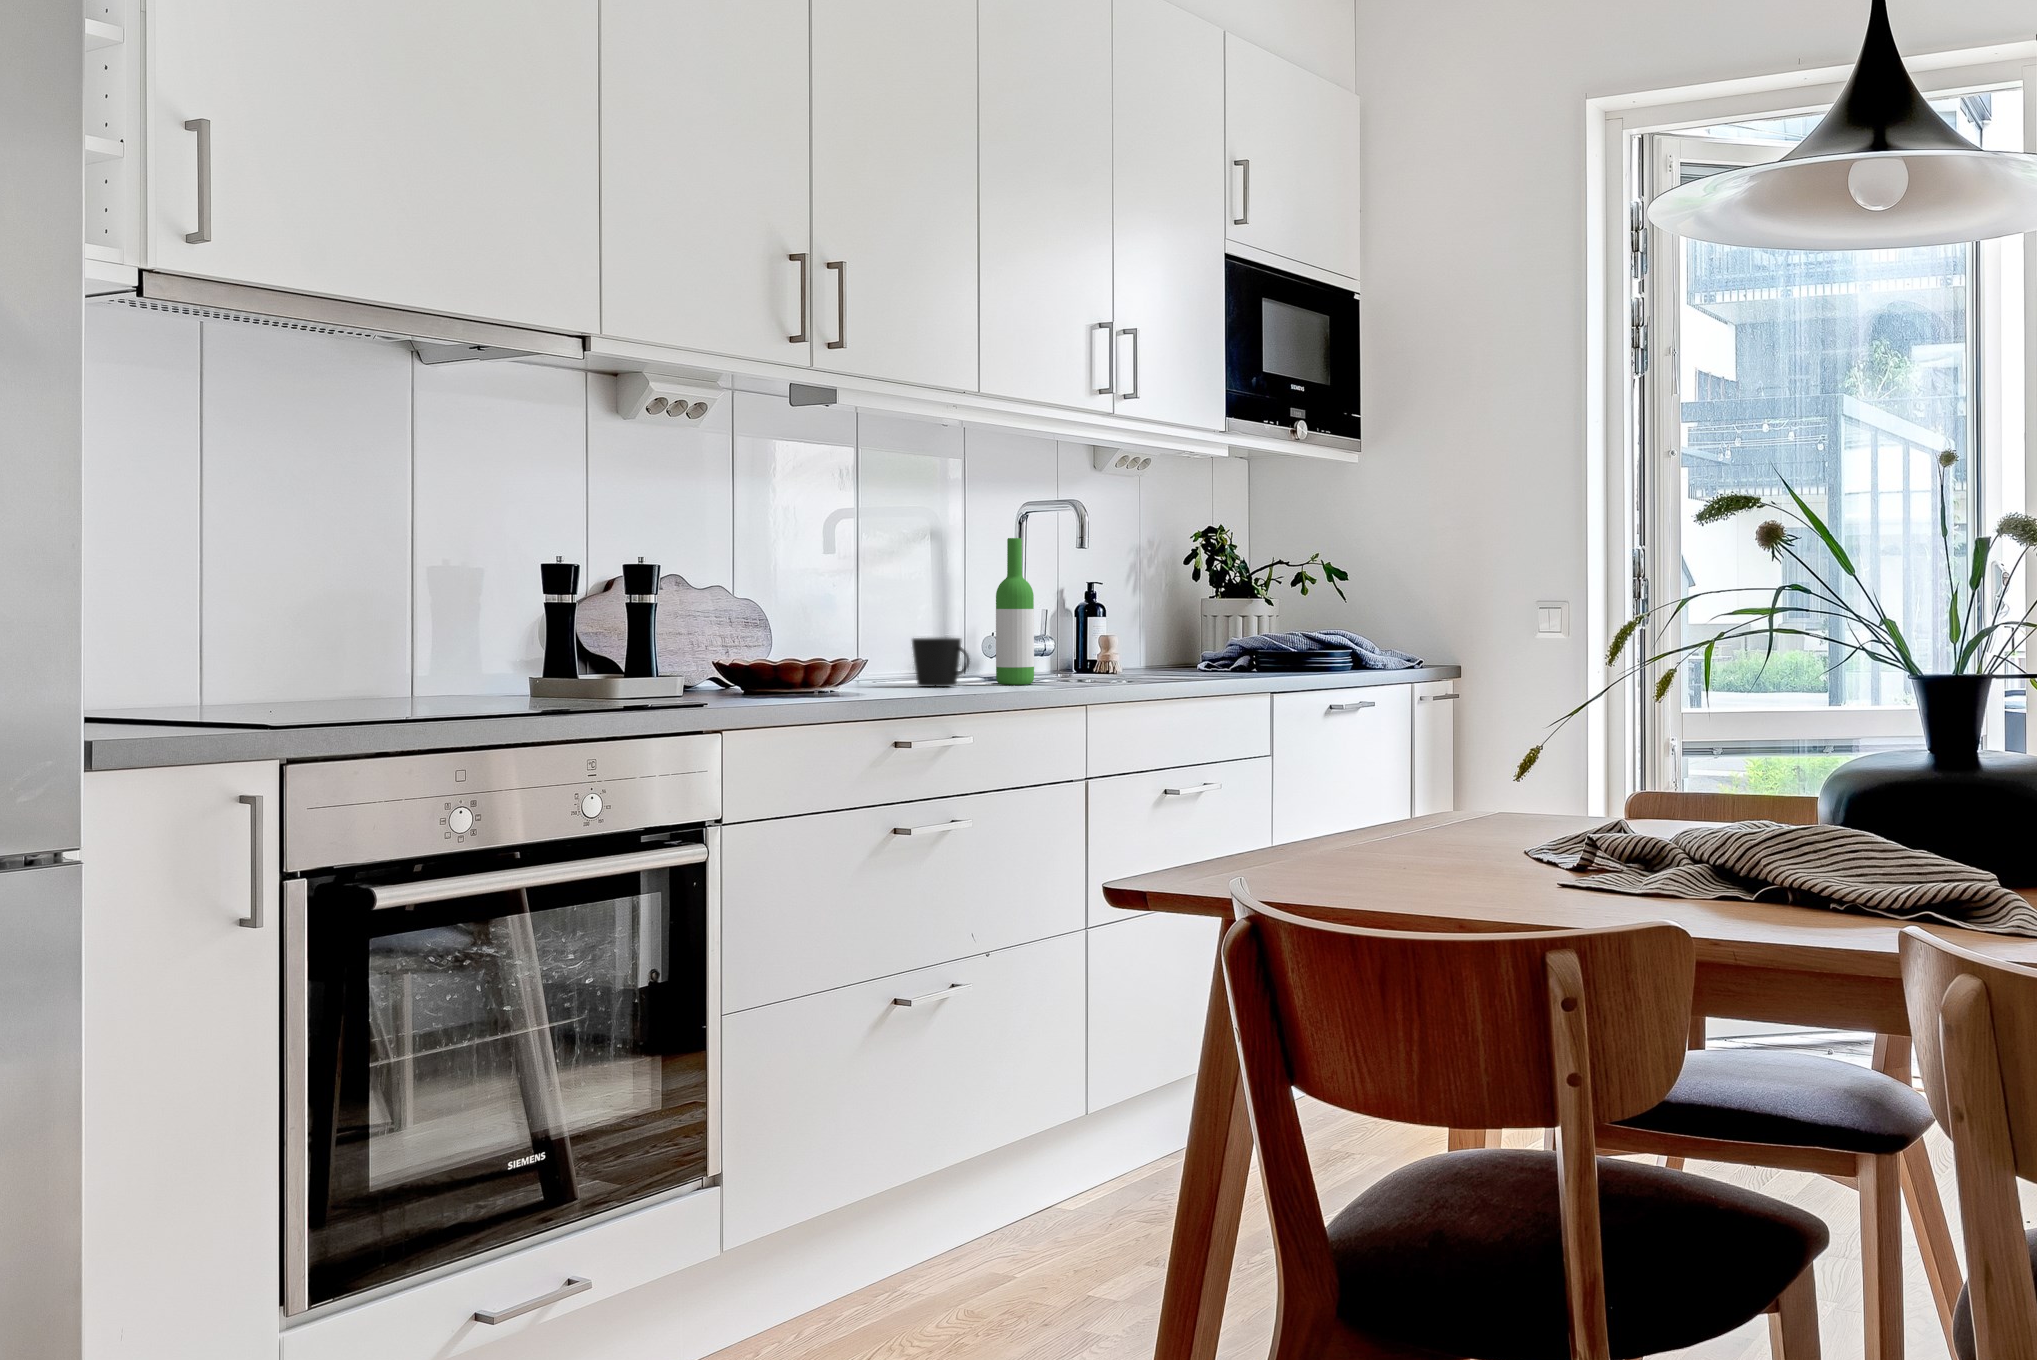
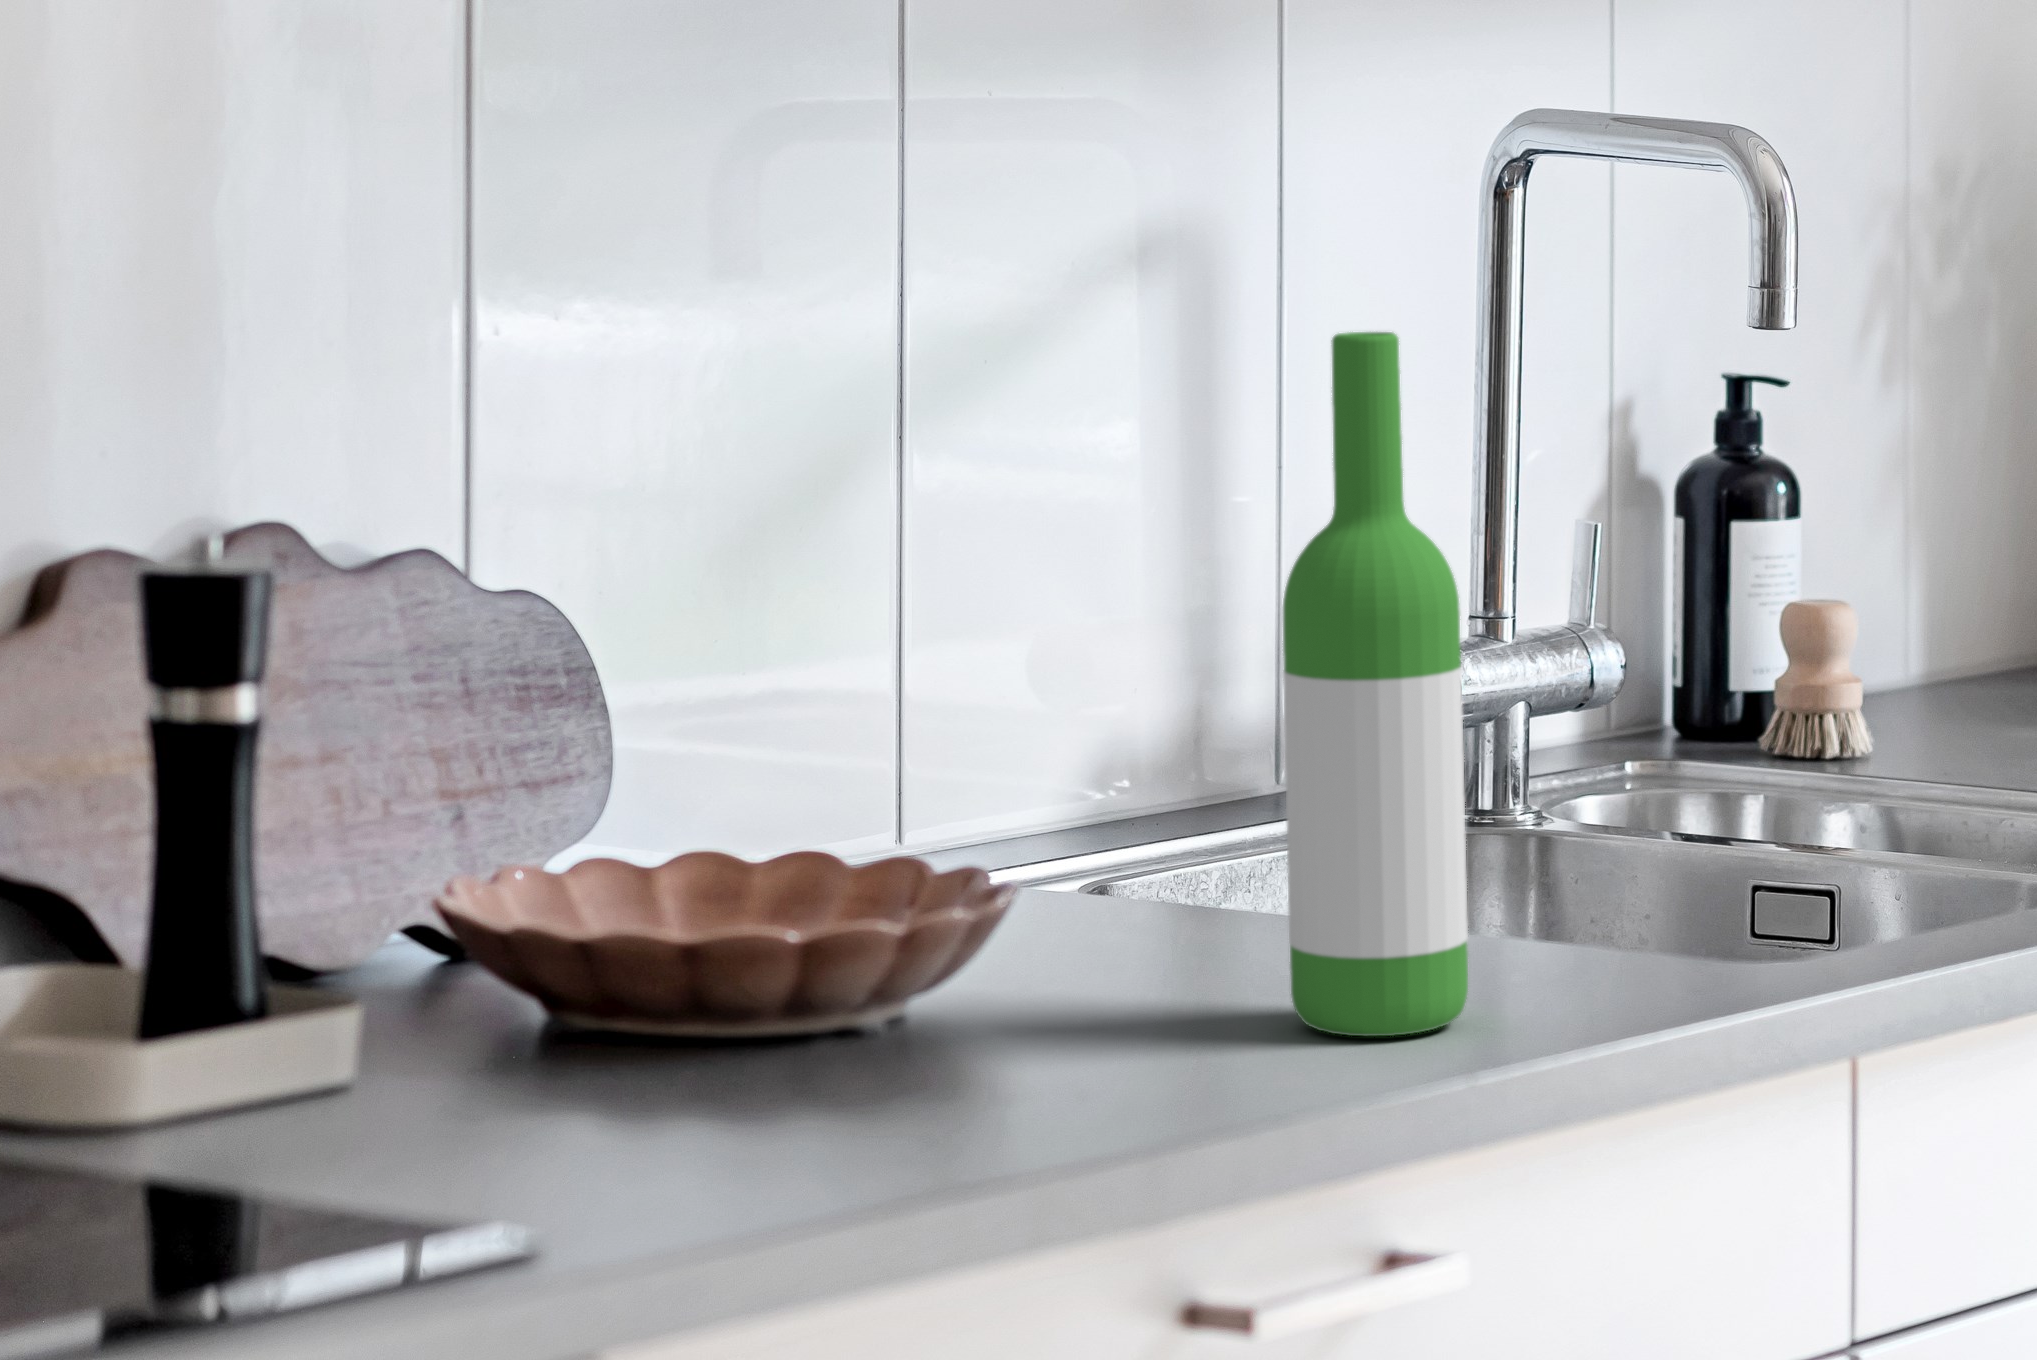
cup: present [912,638,970,687] -> none [867,831,1139,1103]

